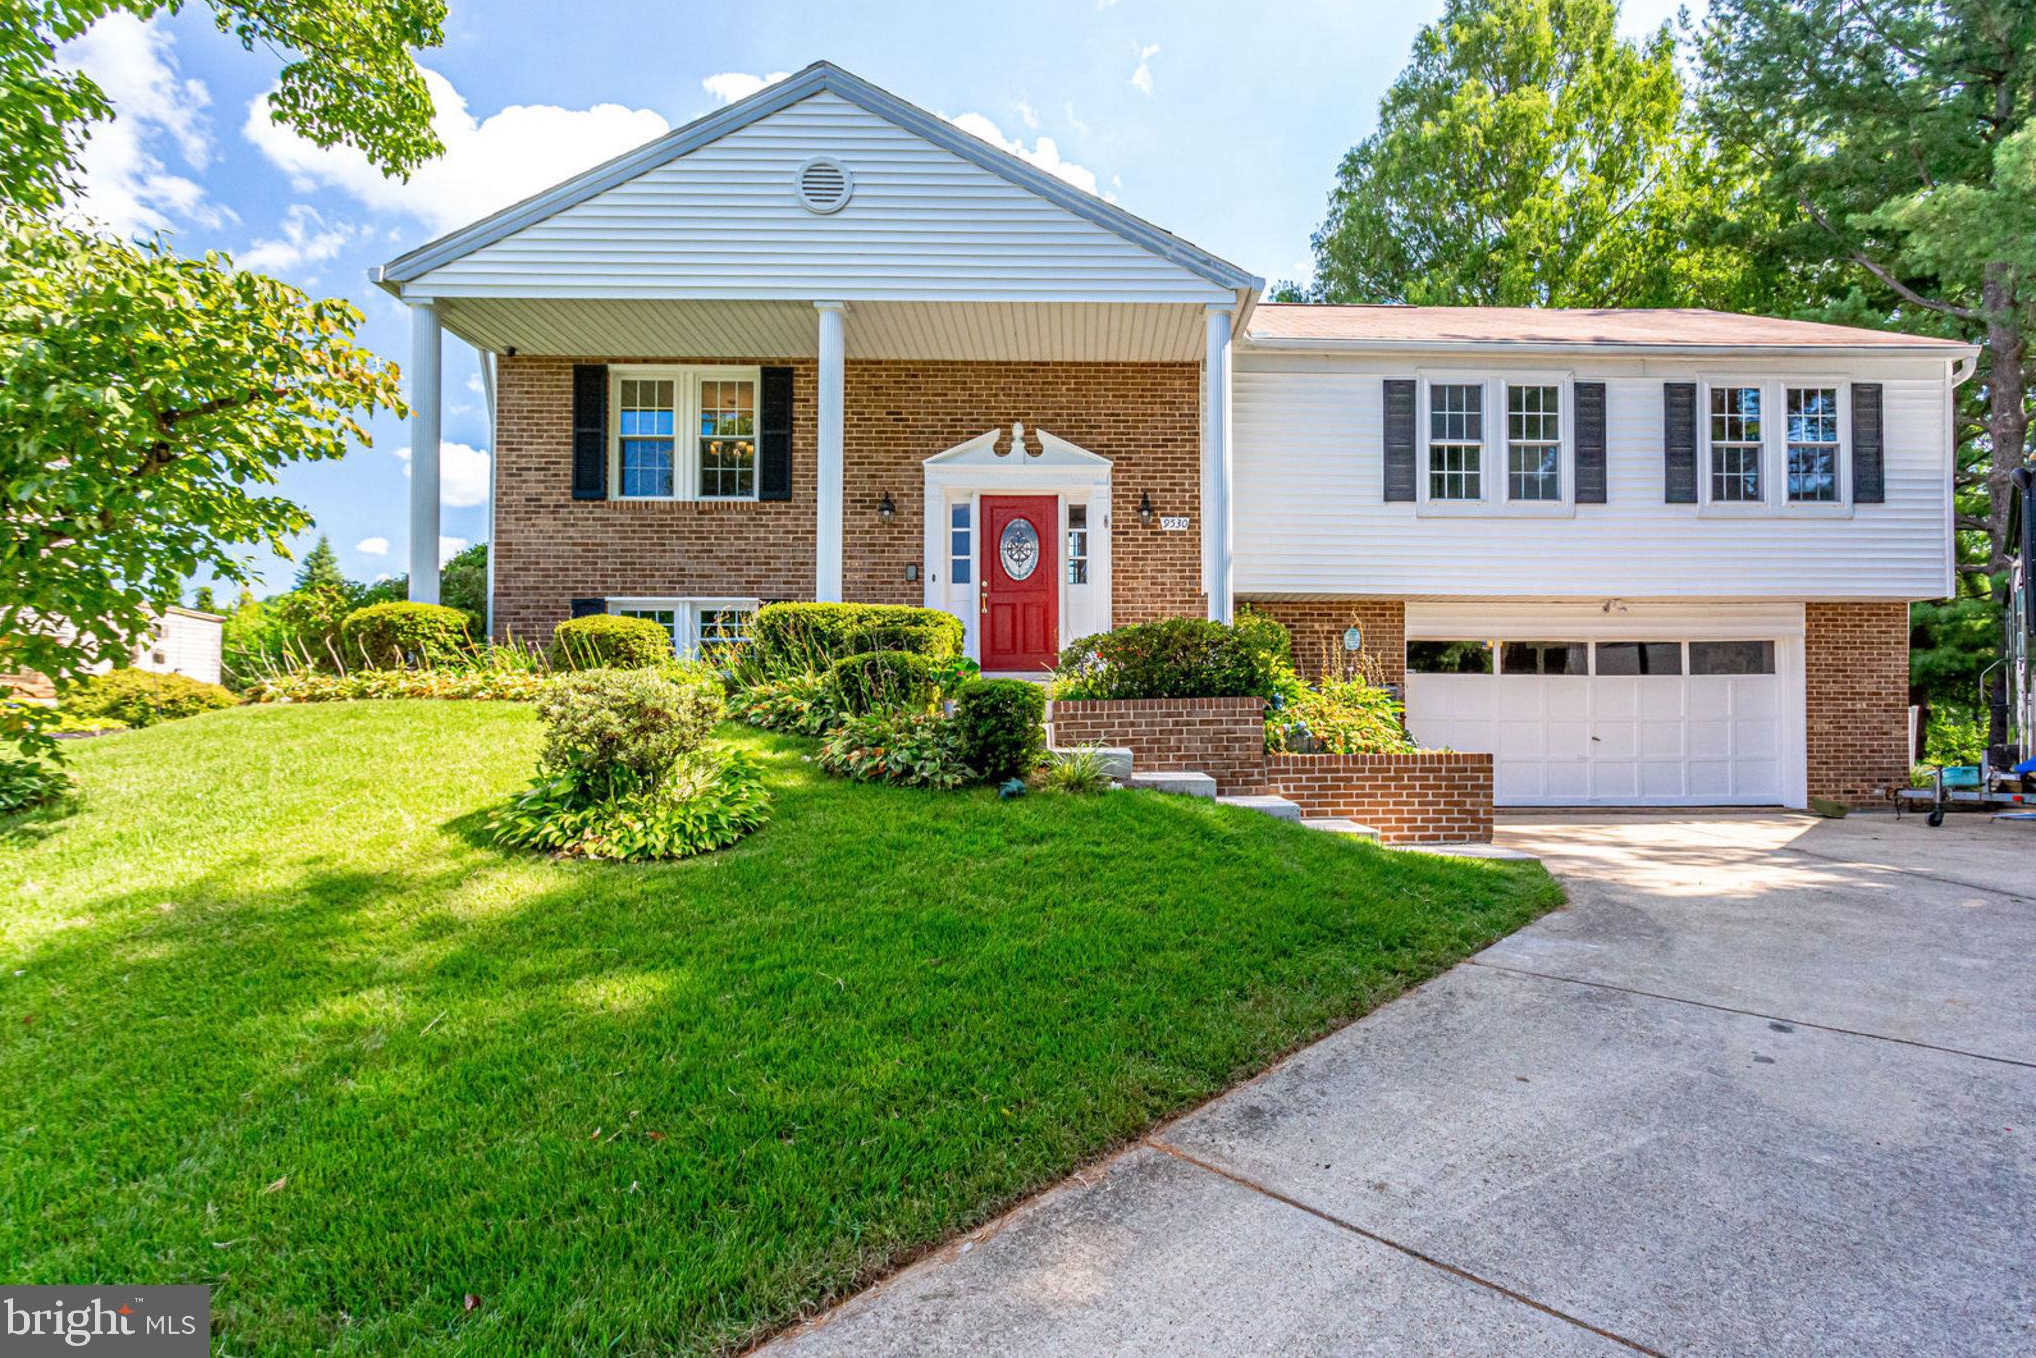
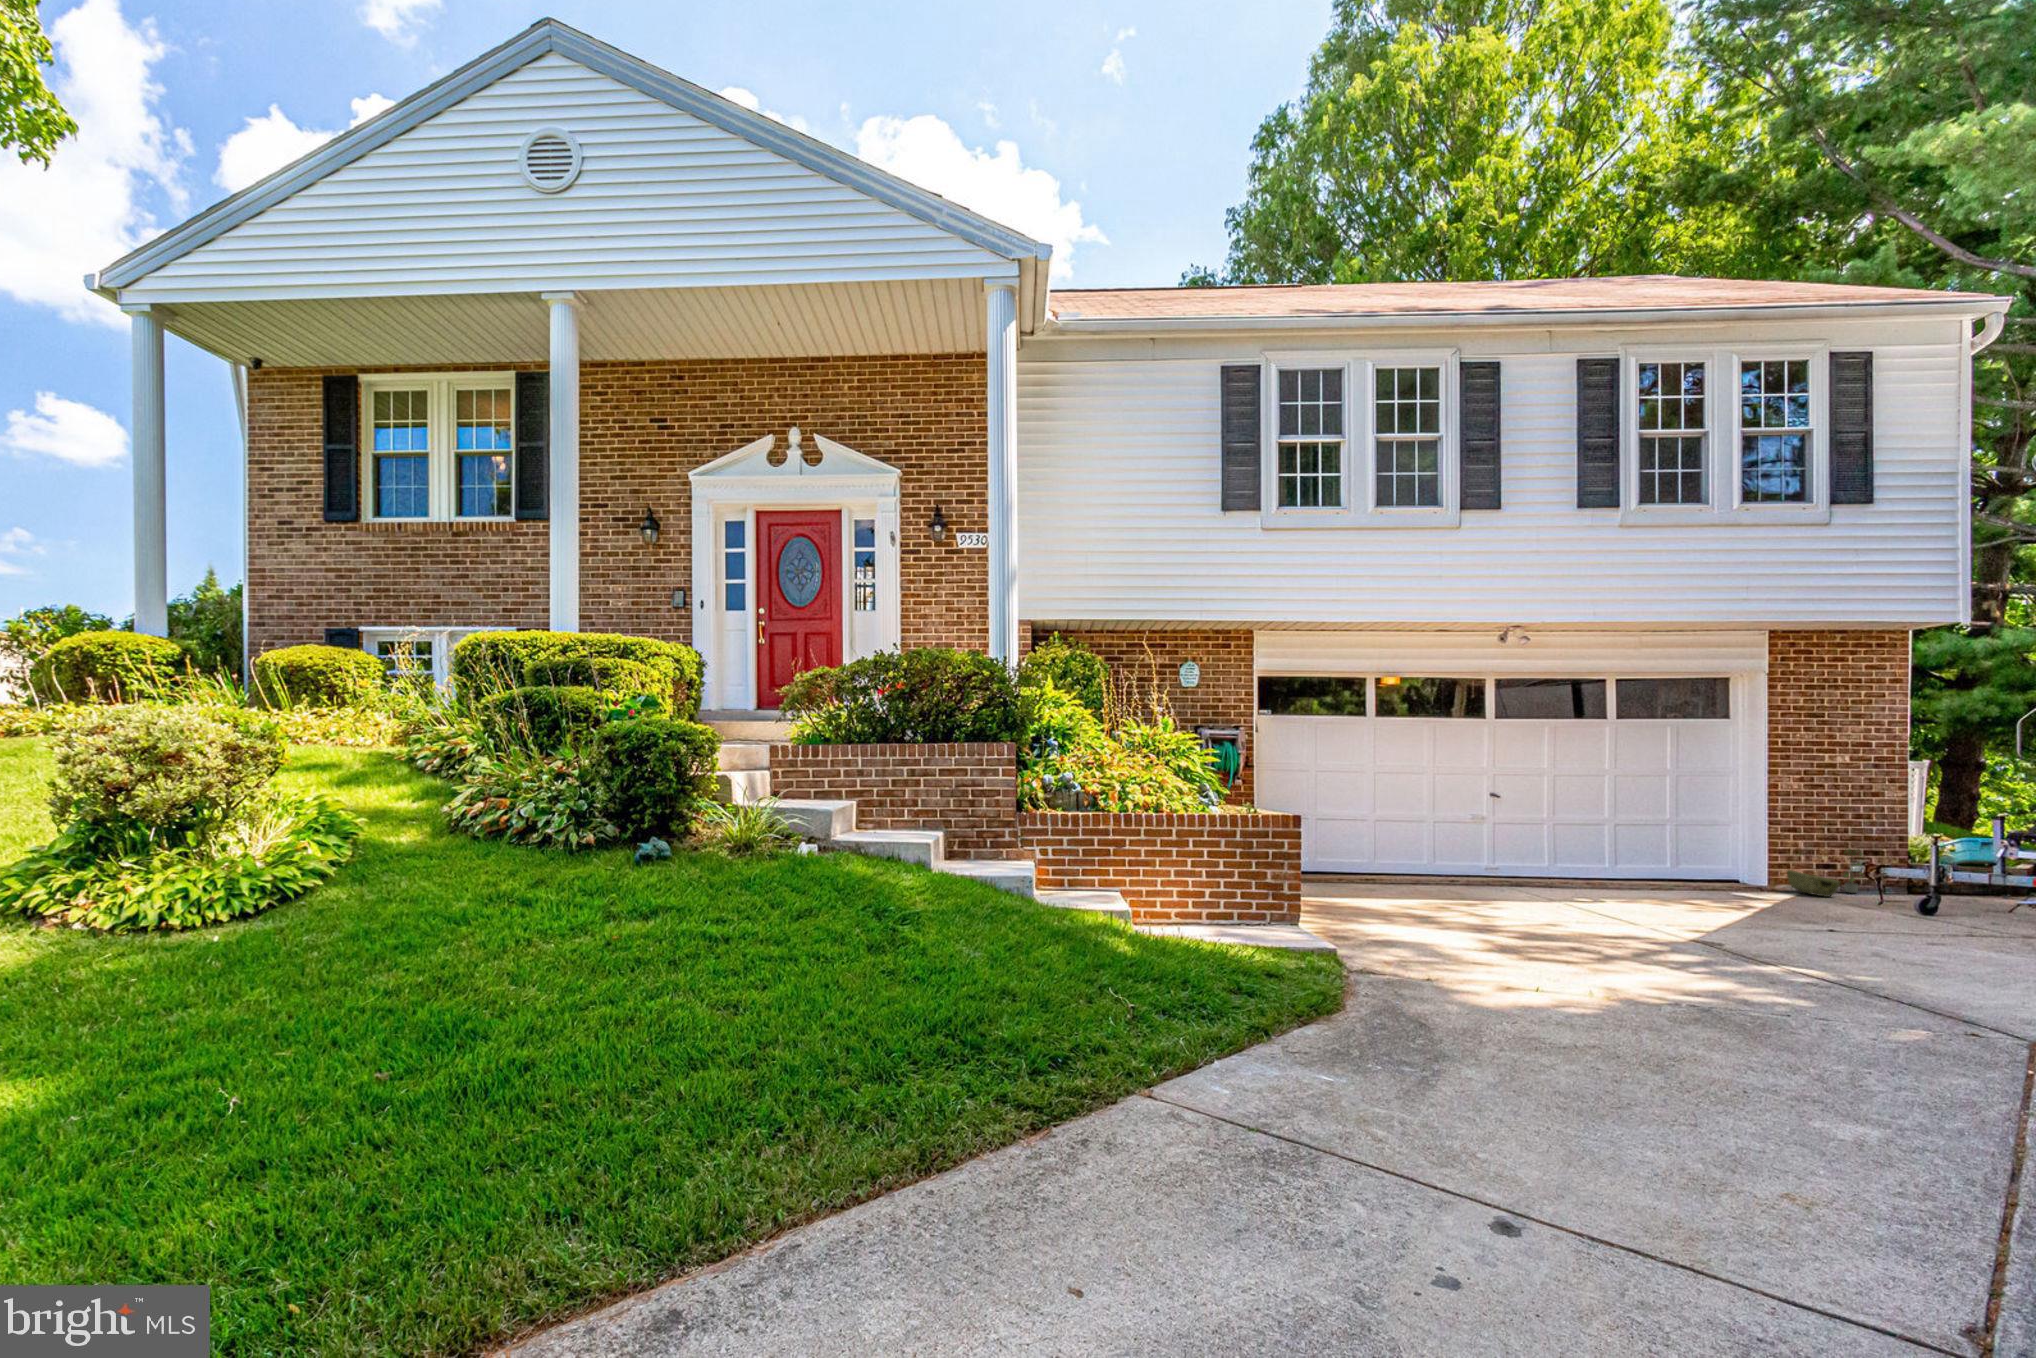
potted plant: none [1850,779,1870,815] -> present [1844,849,1862,893]

